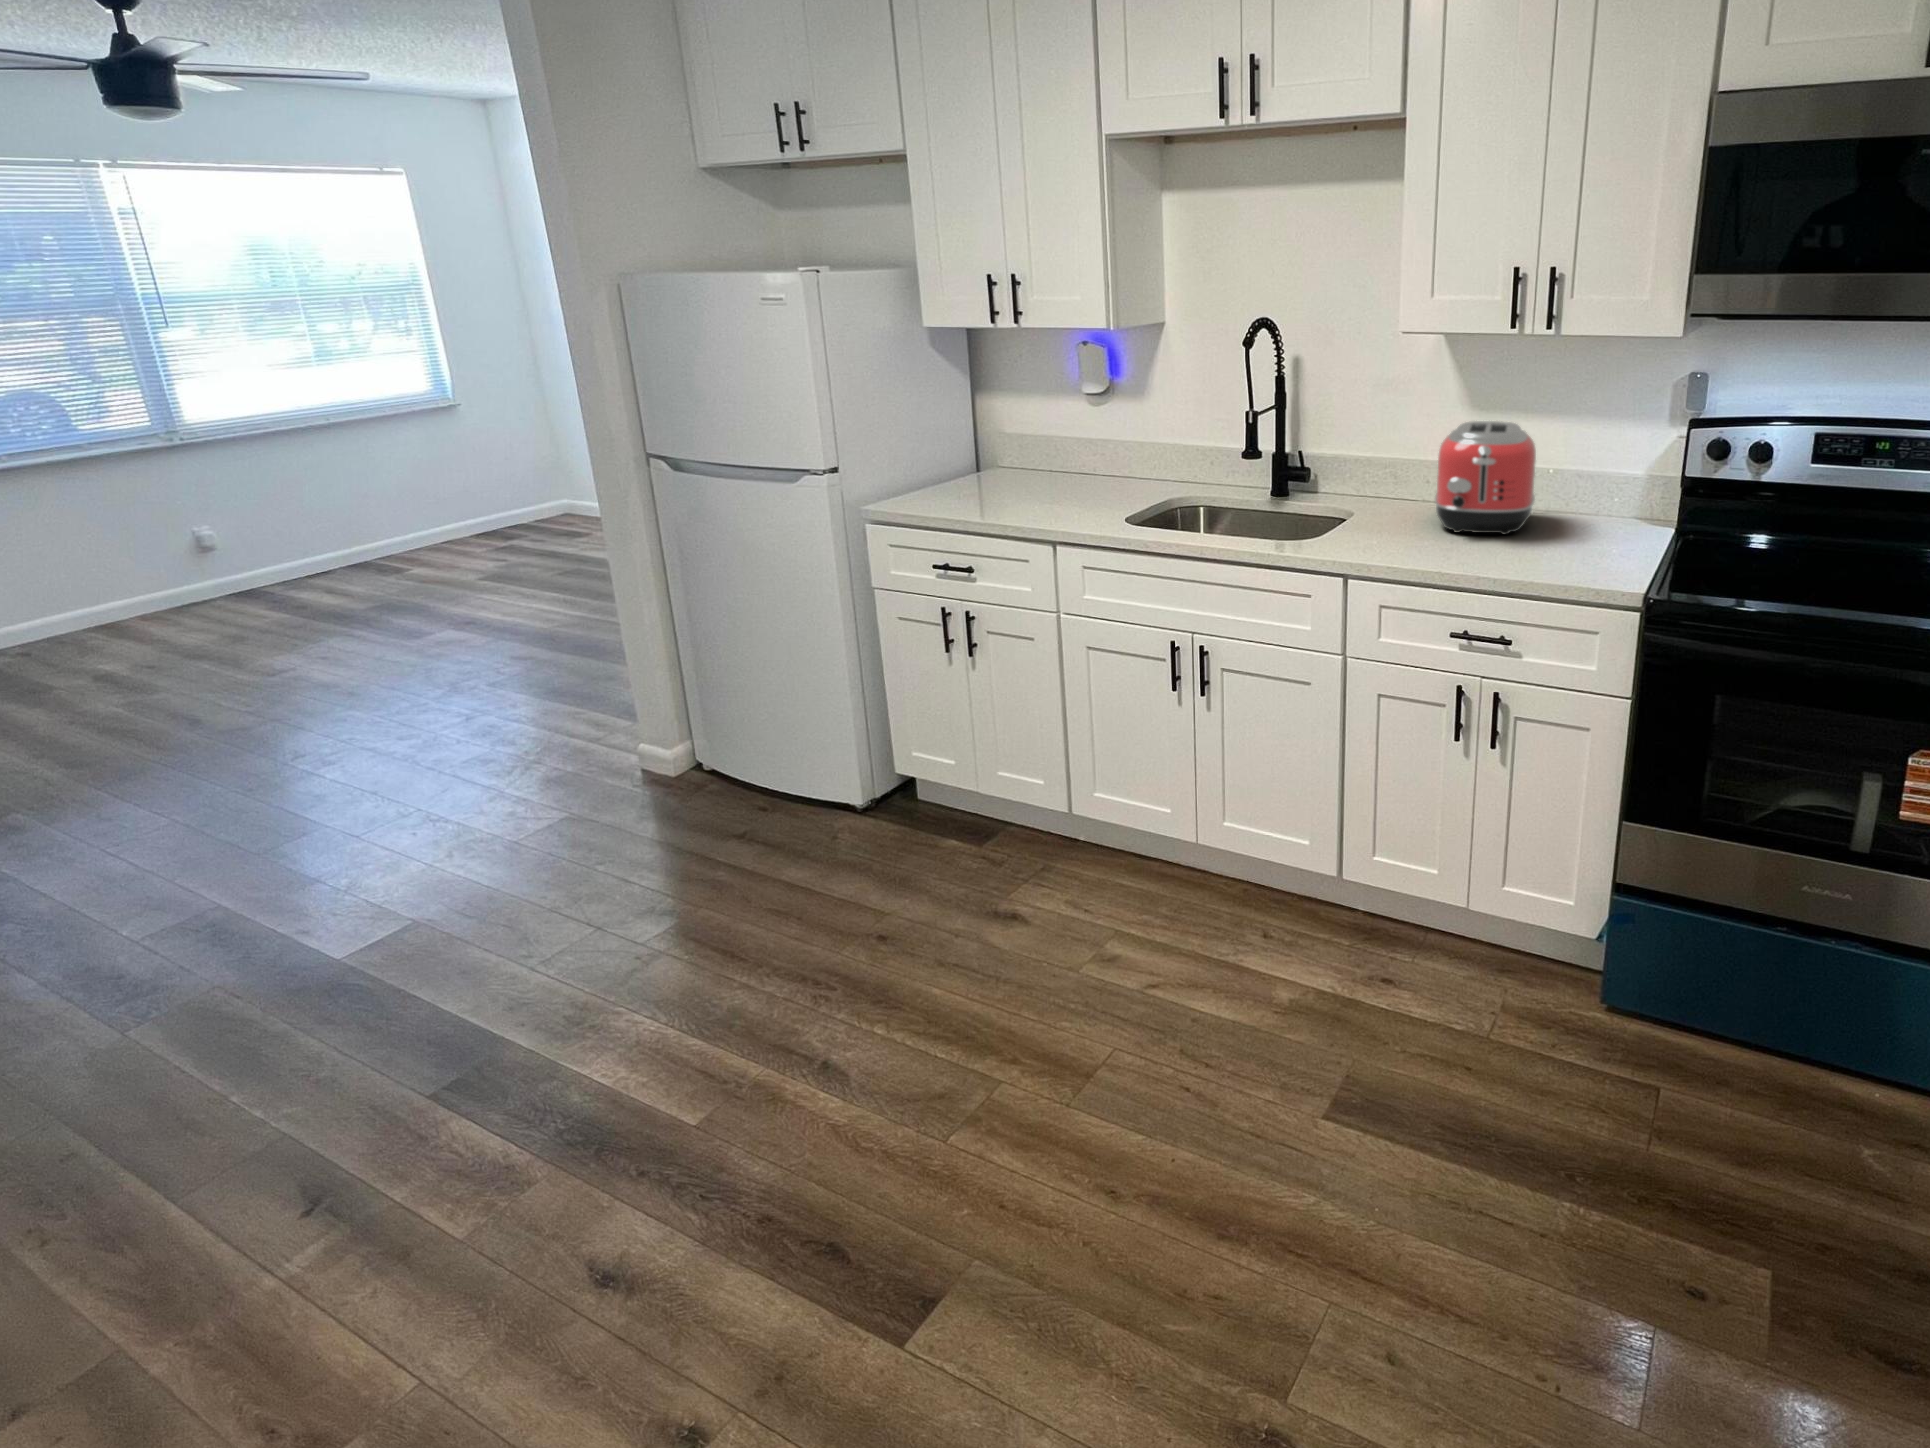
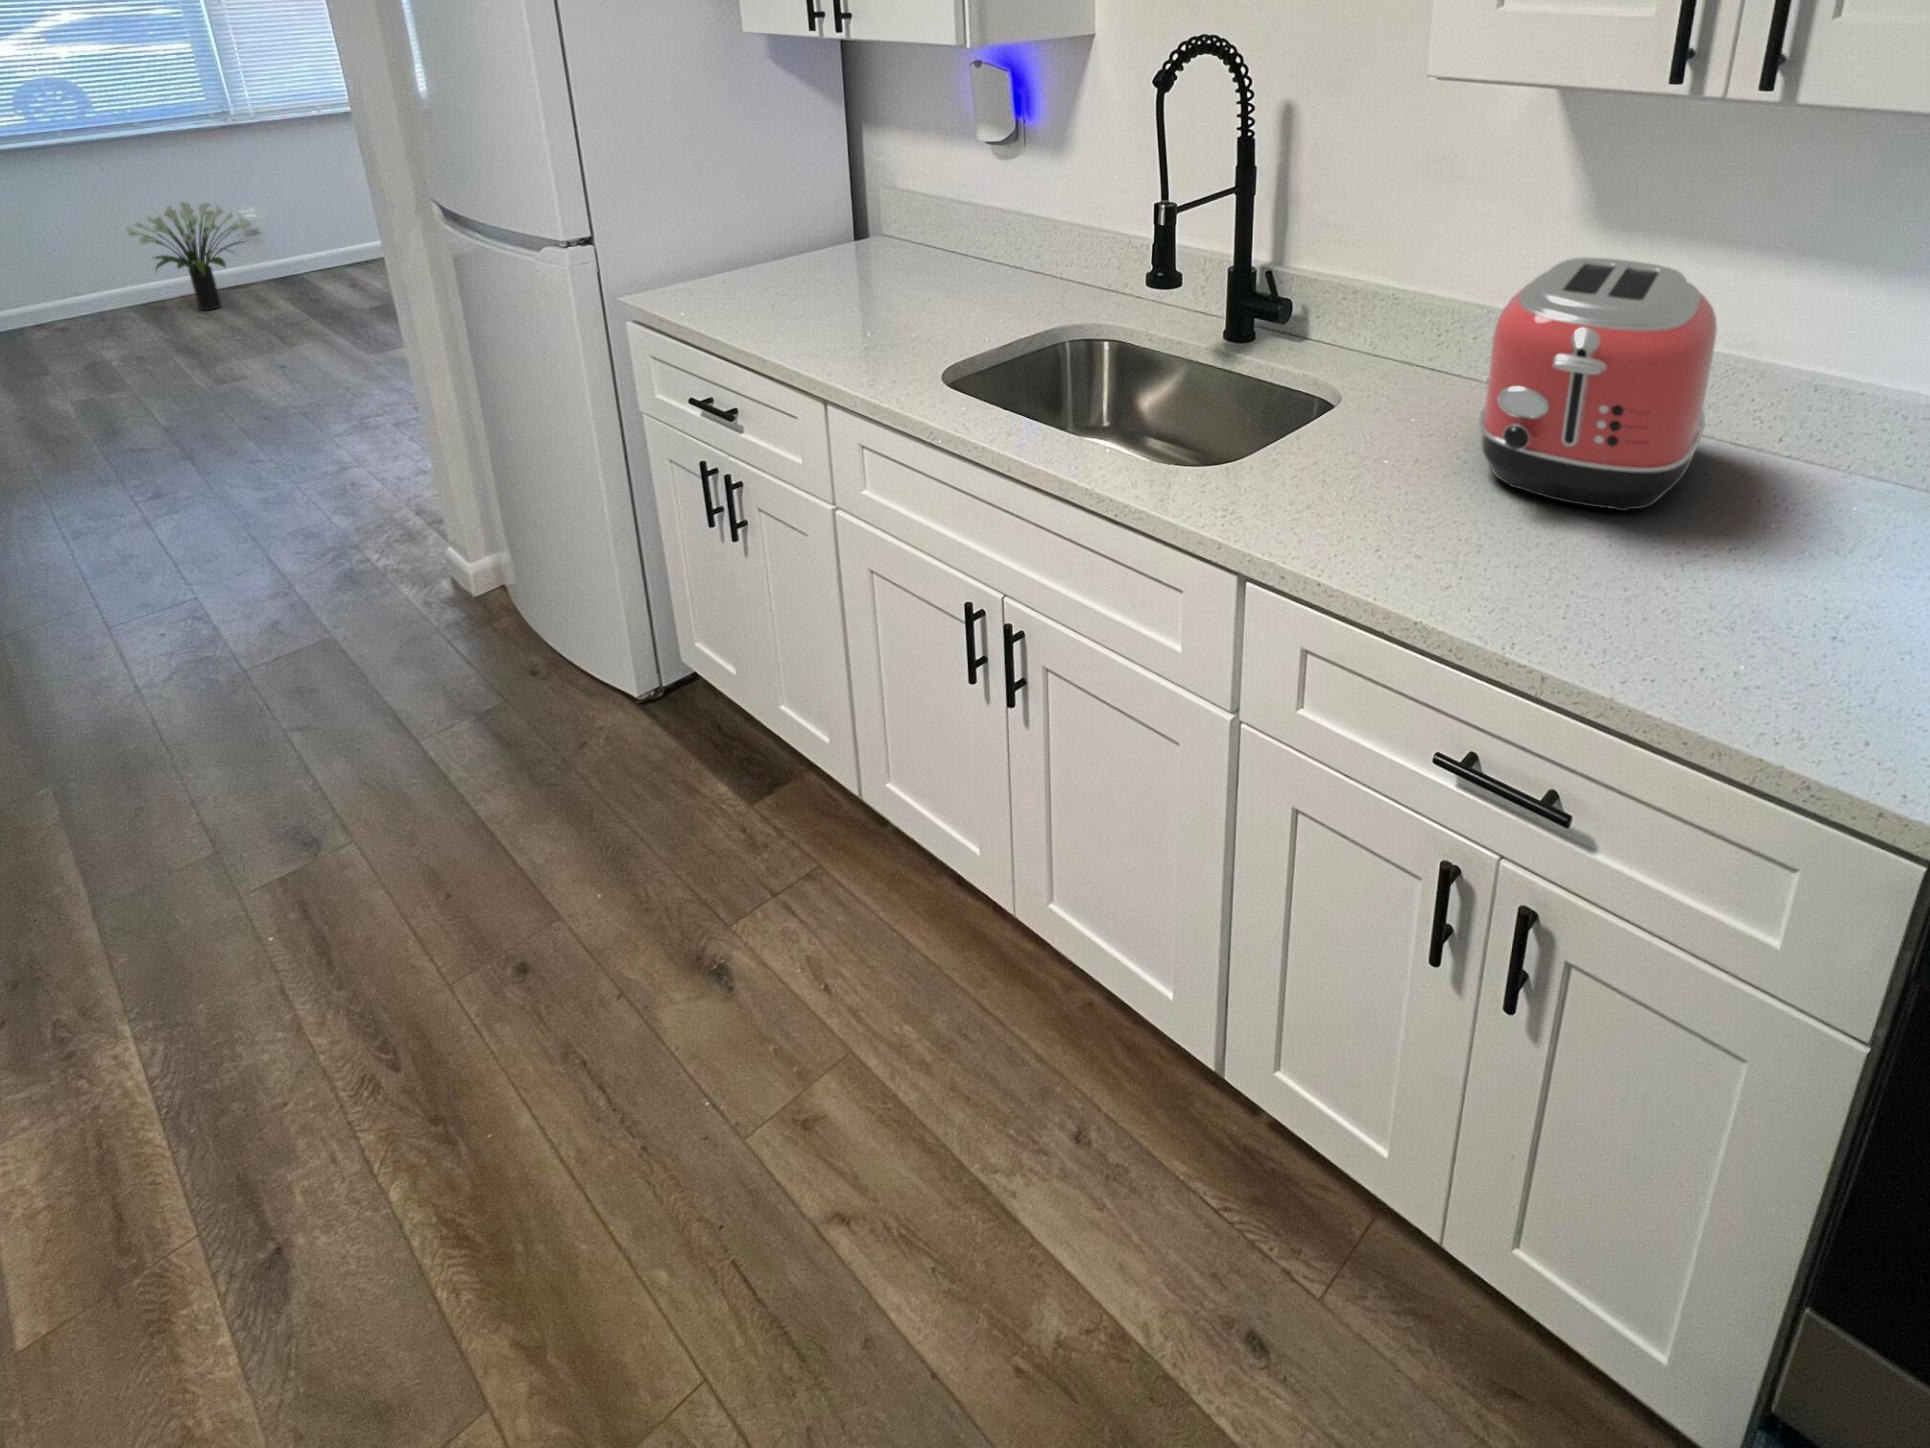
potted plant: none [91,519,221,625] -> present [127,202,251,310]

